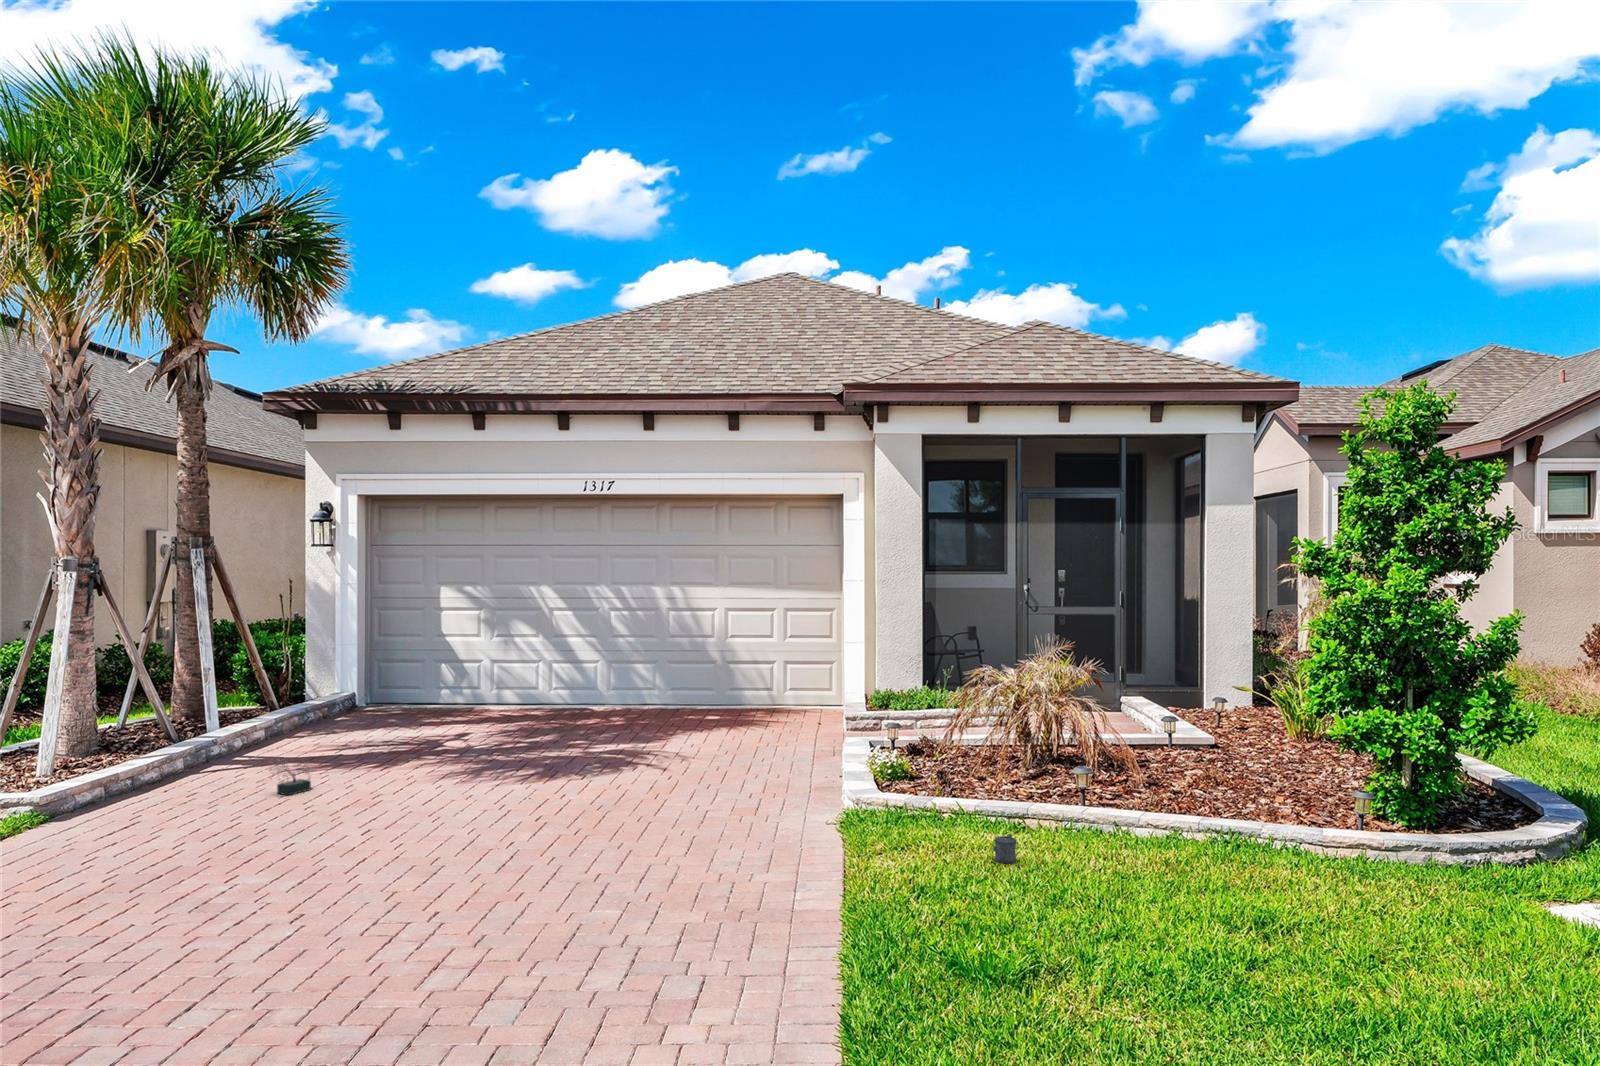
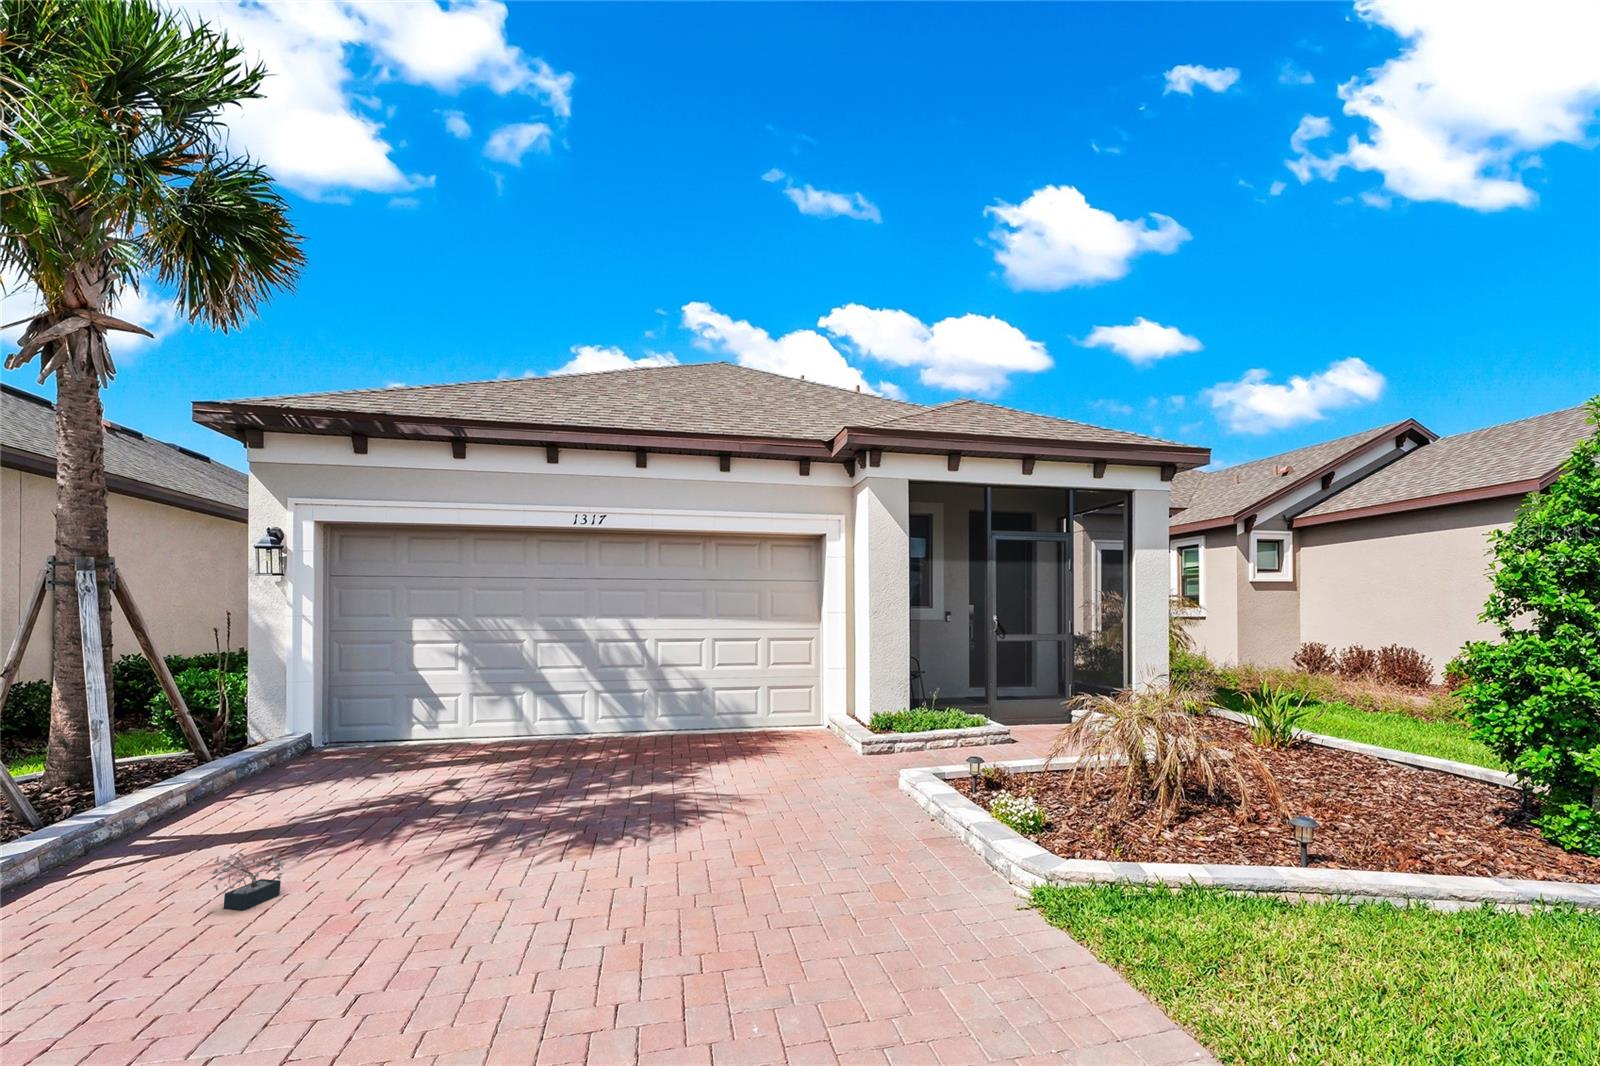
watering can: present [993,834,1017,864] -> none [1318,884,1370,927]

